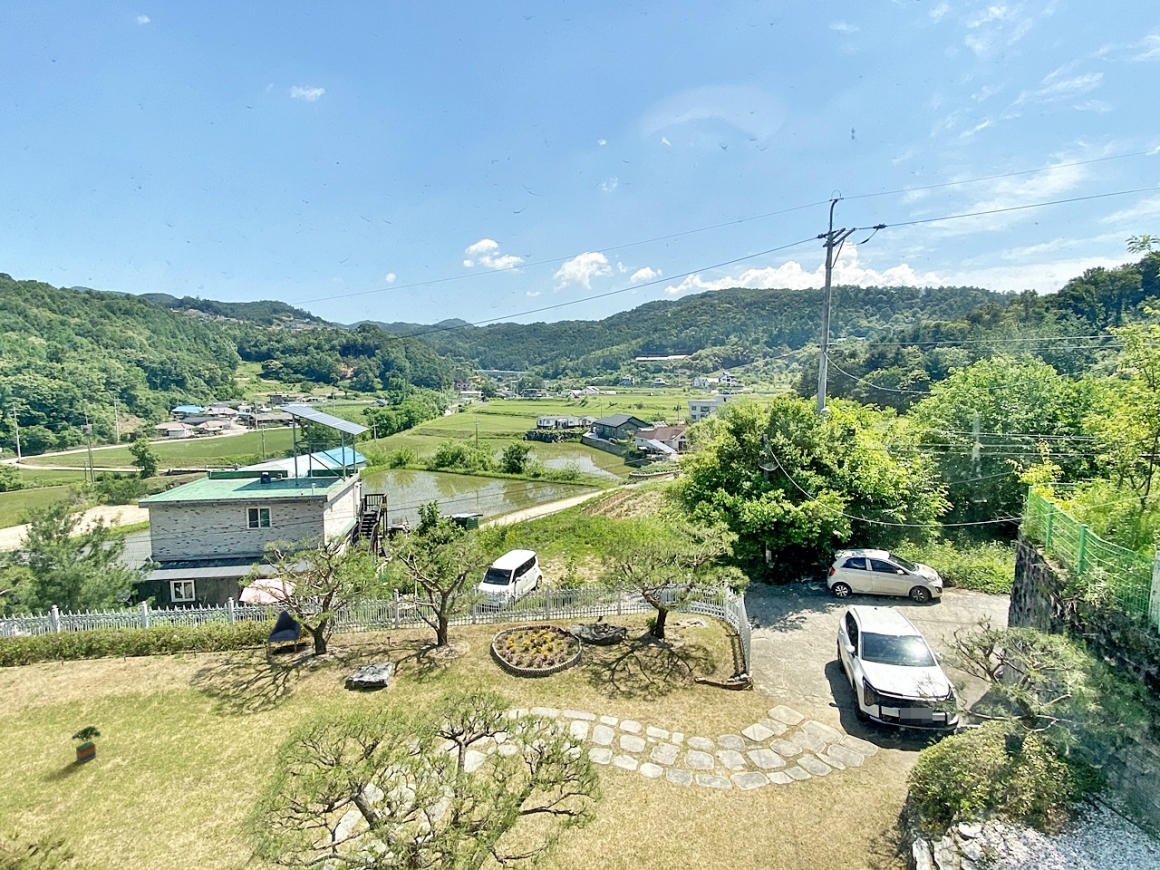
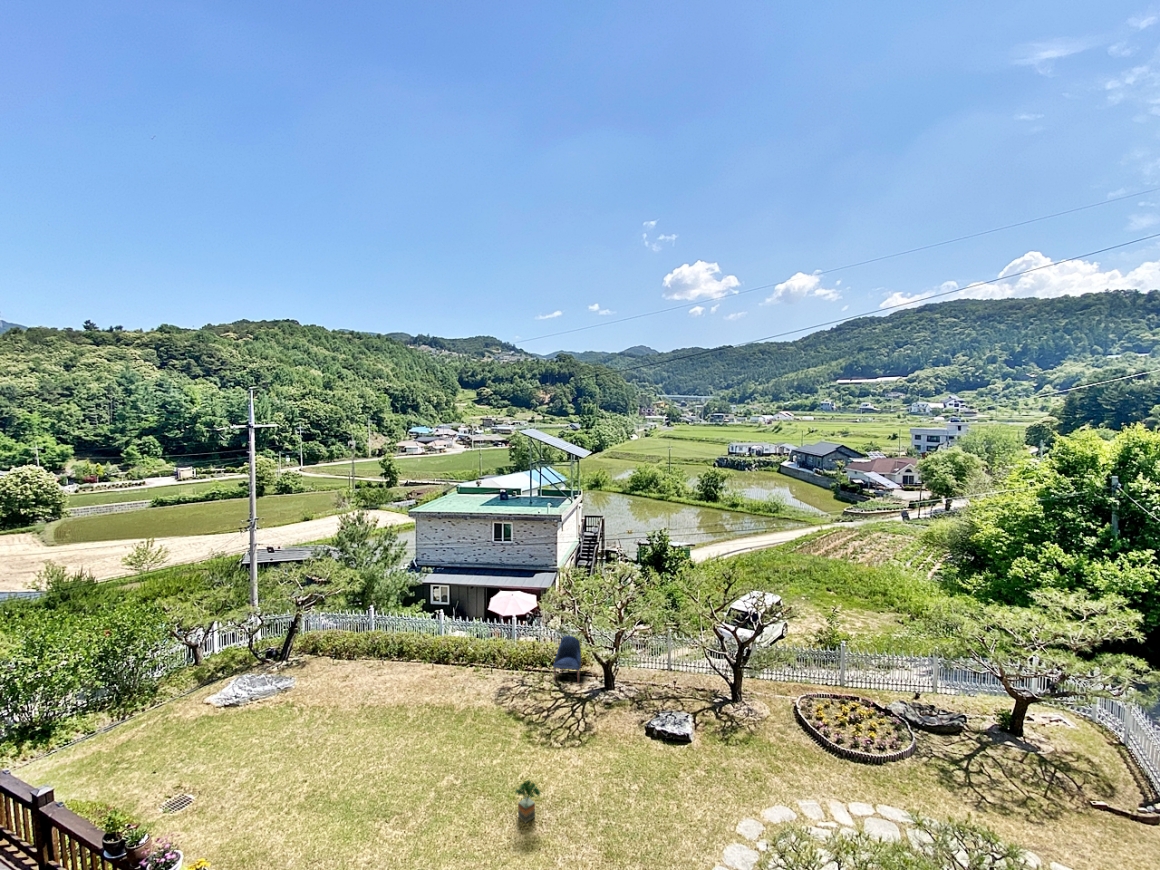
potted tree: present [72,726,101,763] -> present [515,780,540,823]

